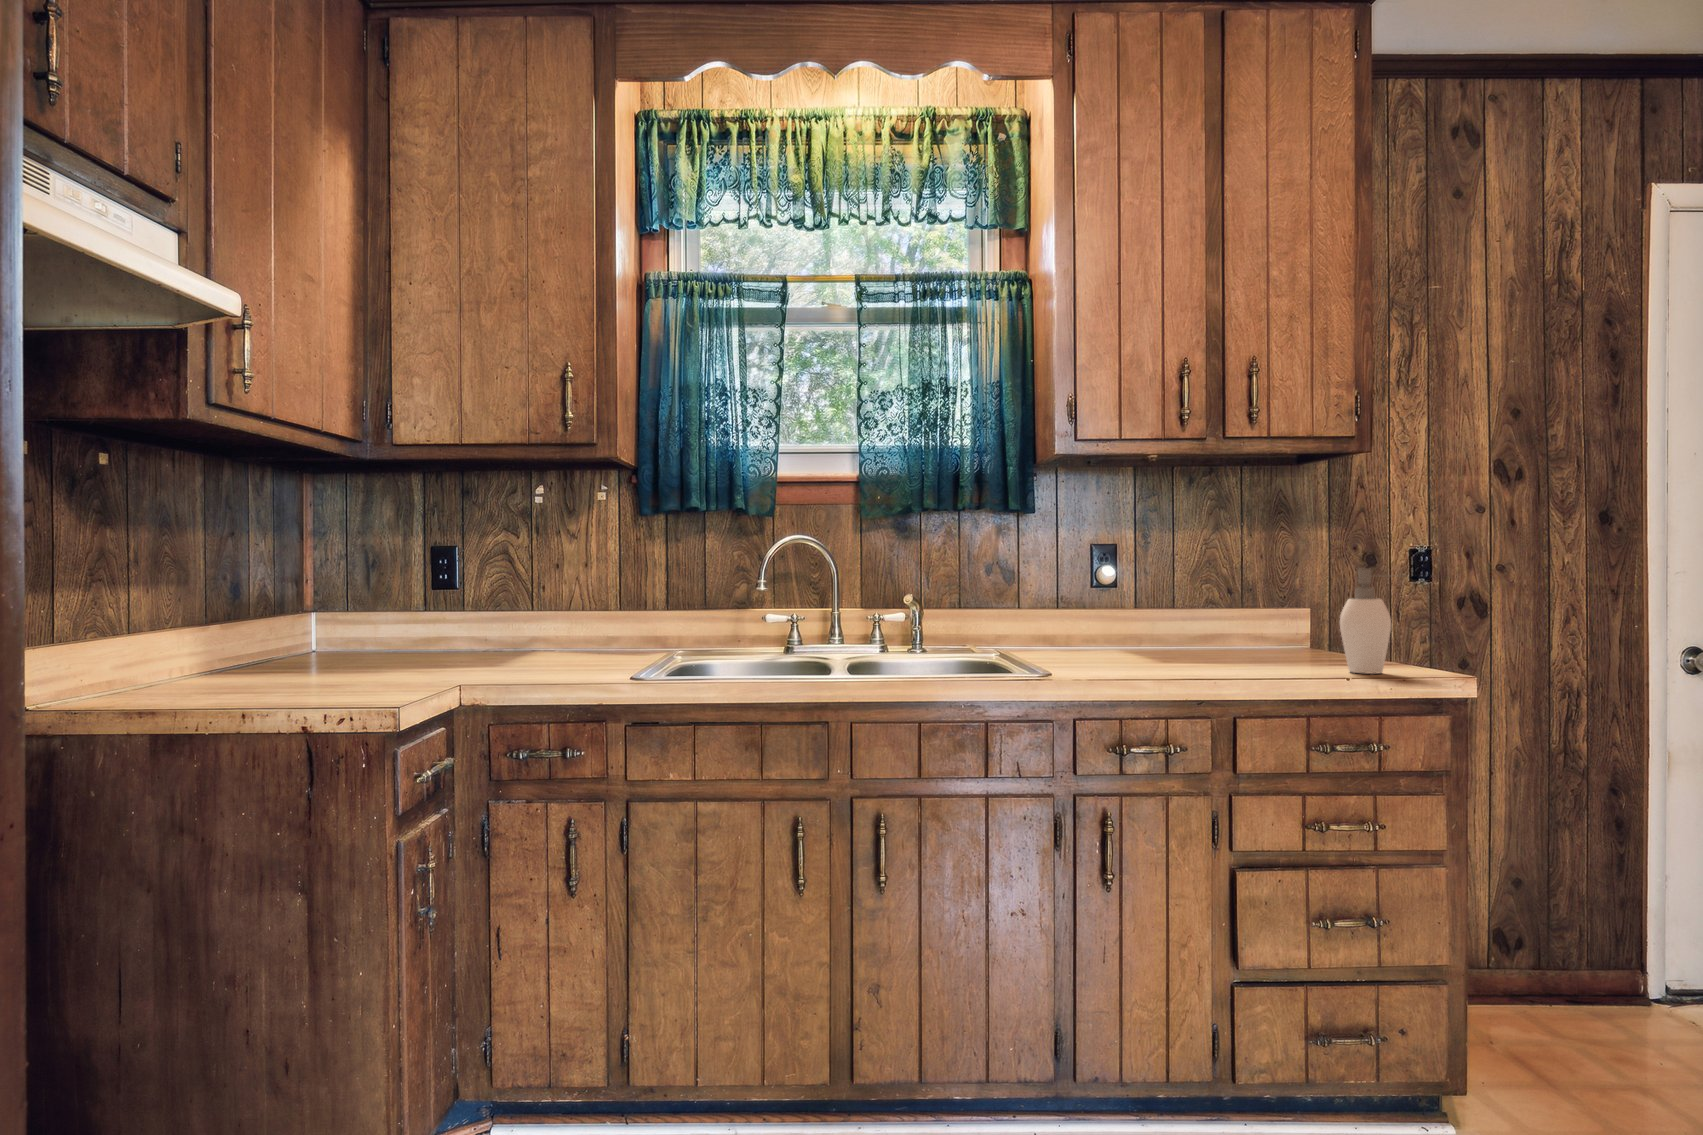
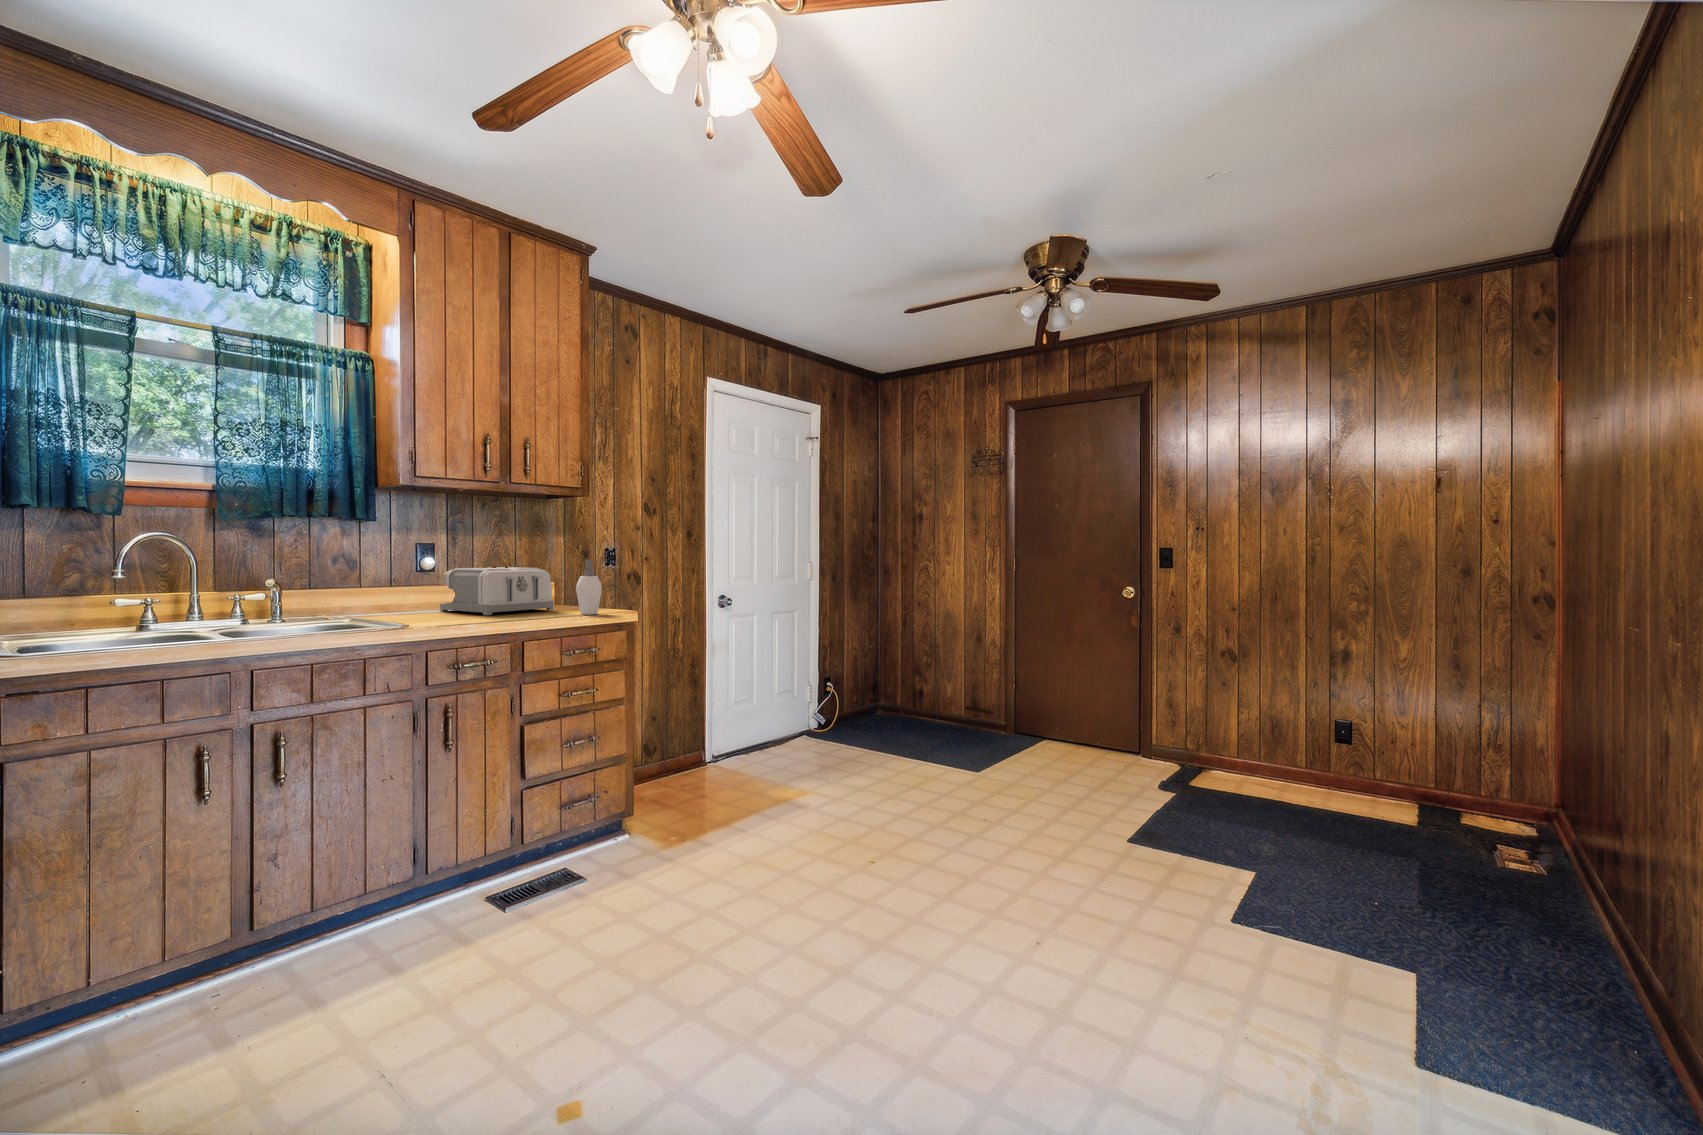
toaster: none [1123,583,1302,663] -> present [440,567,554,615]

